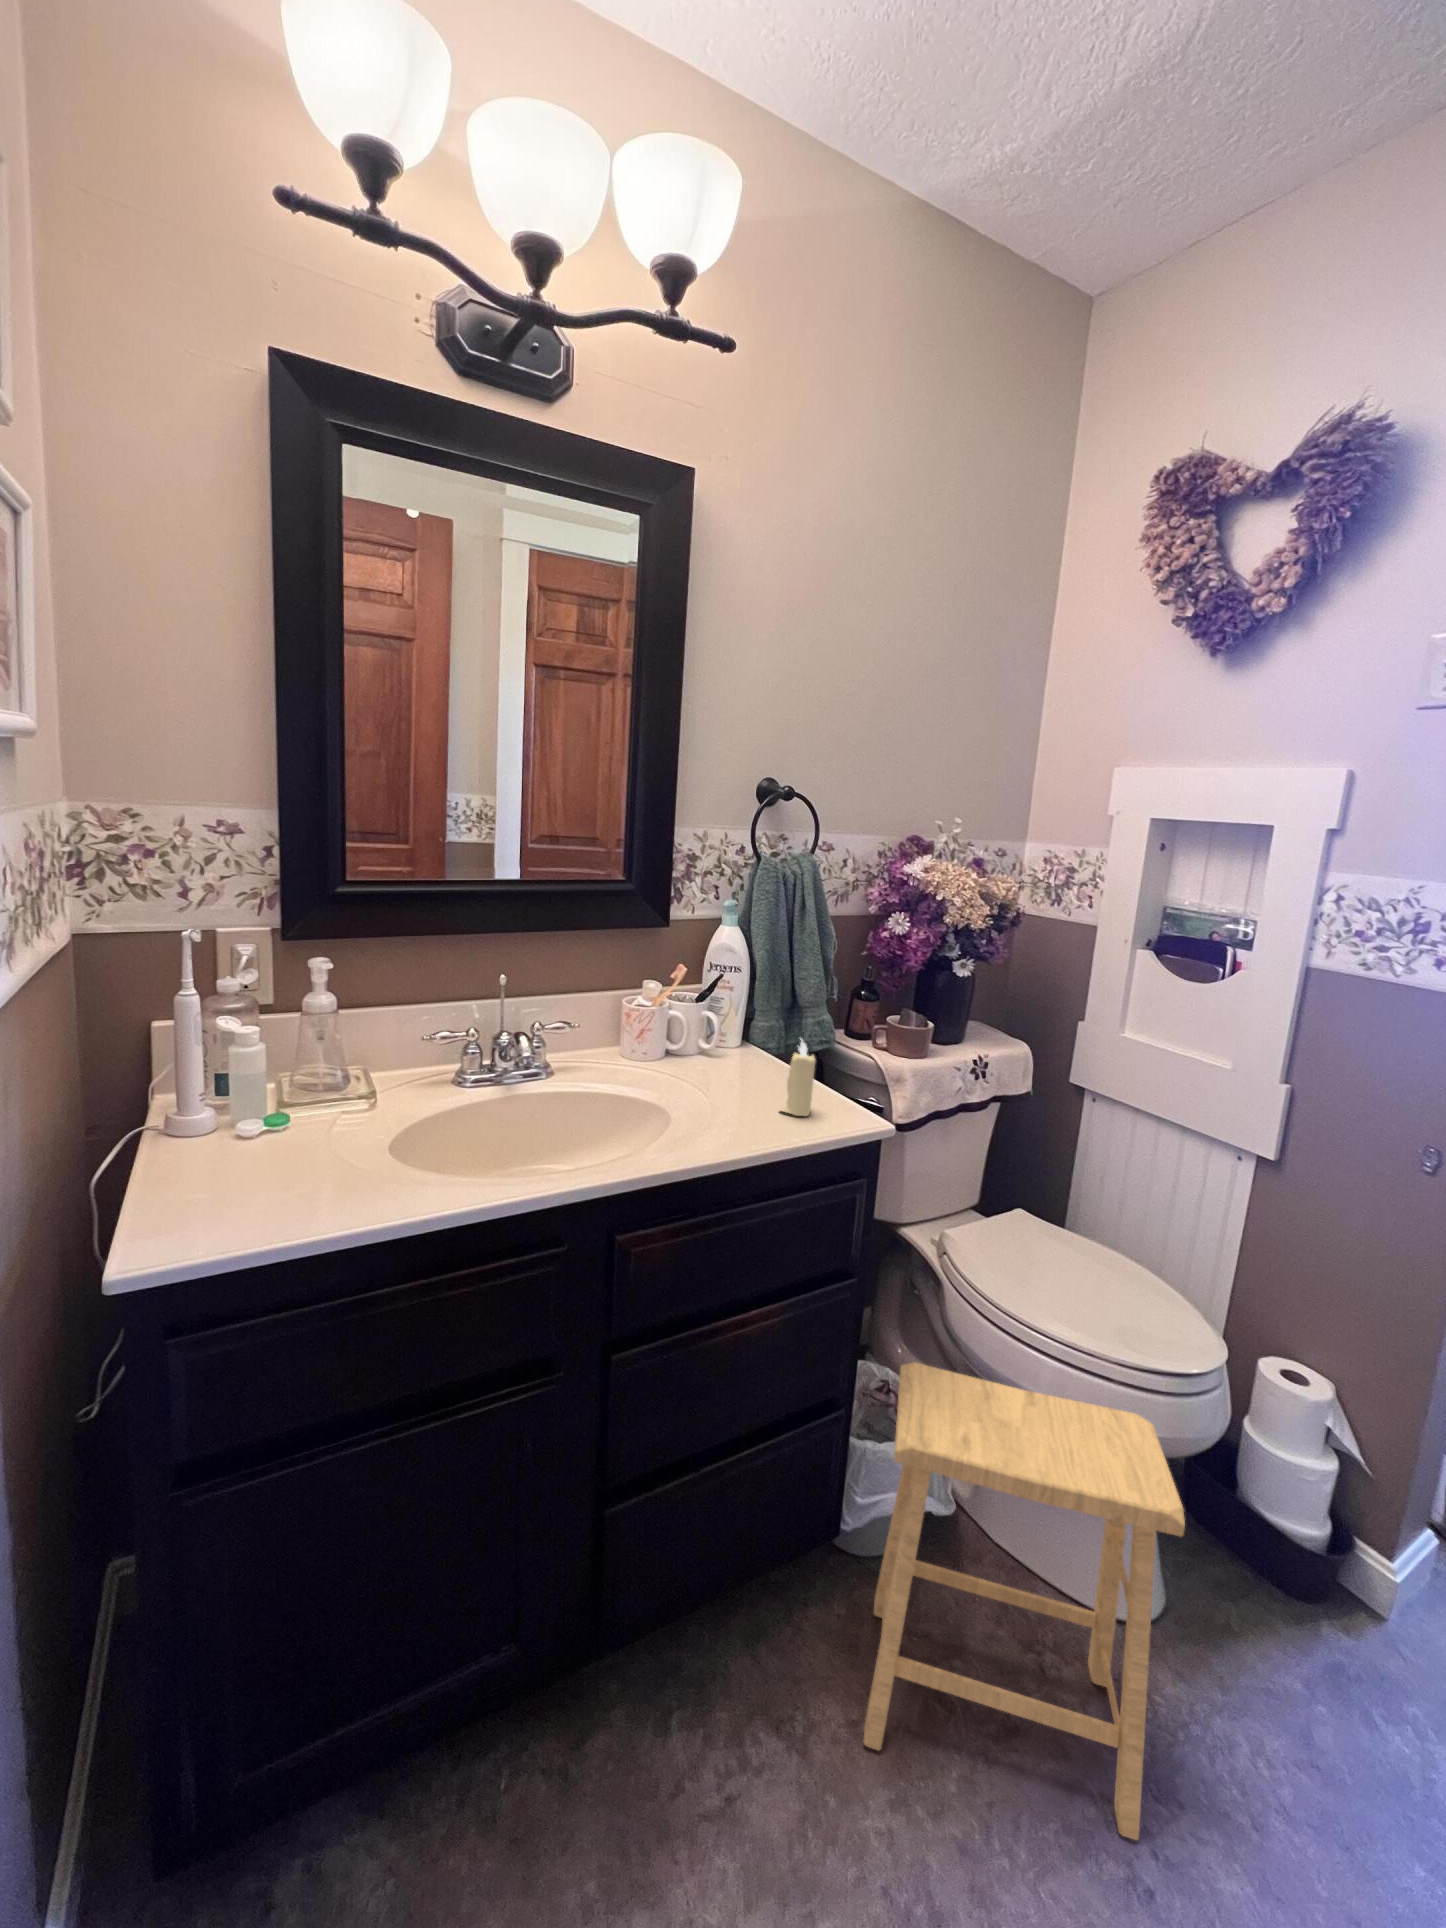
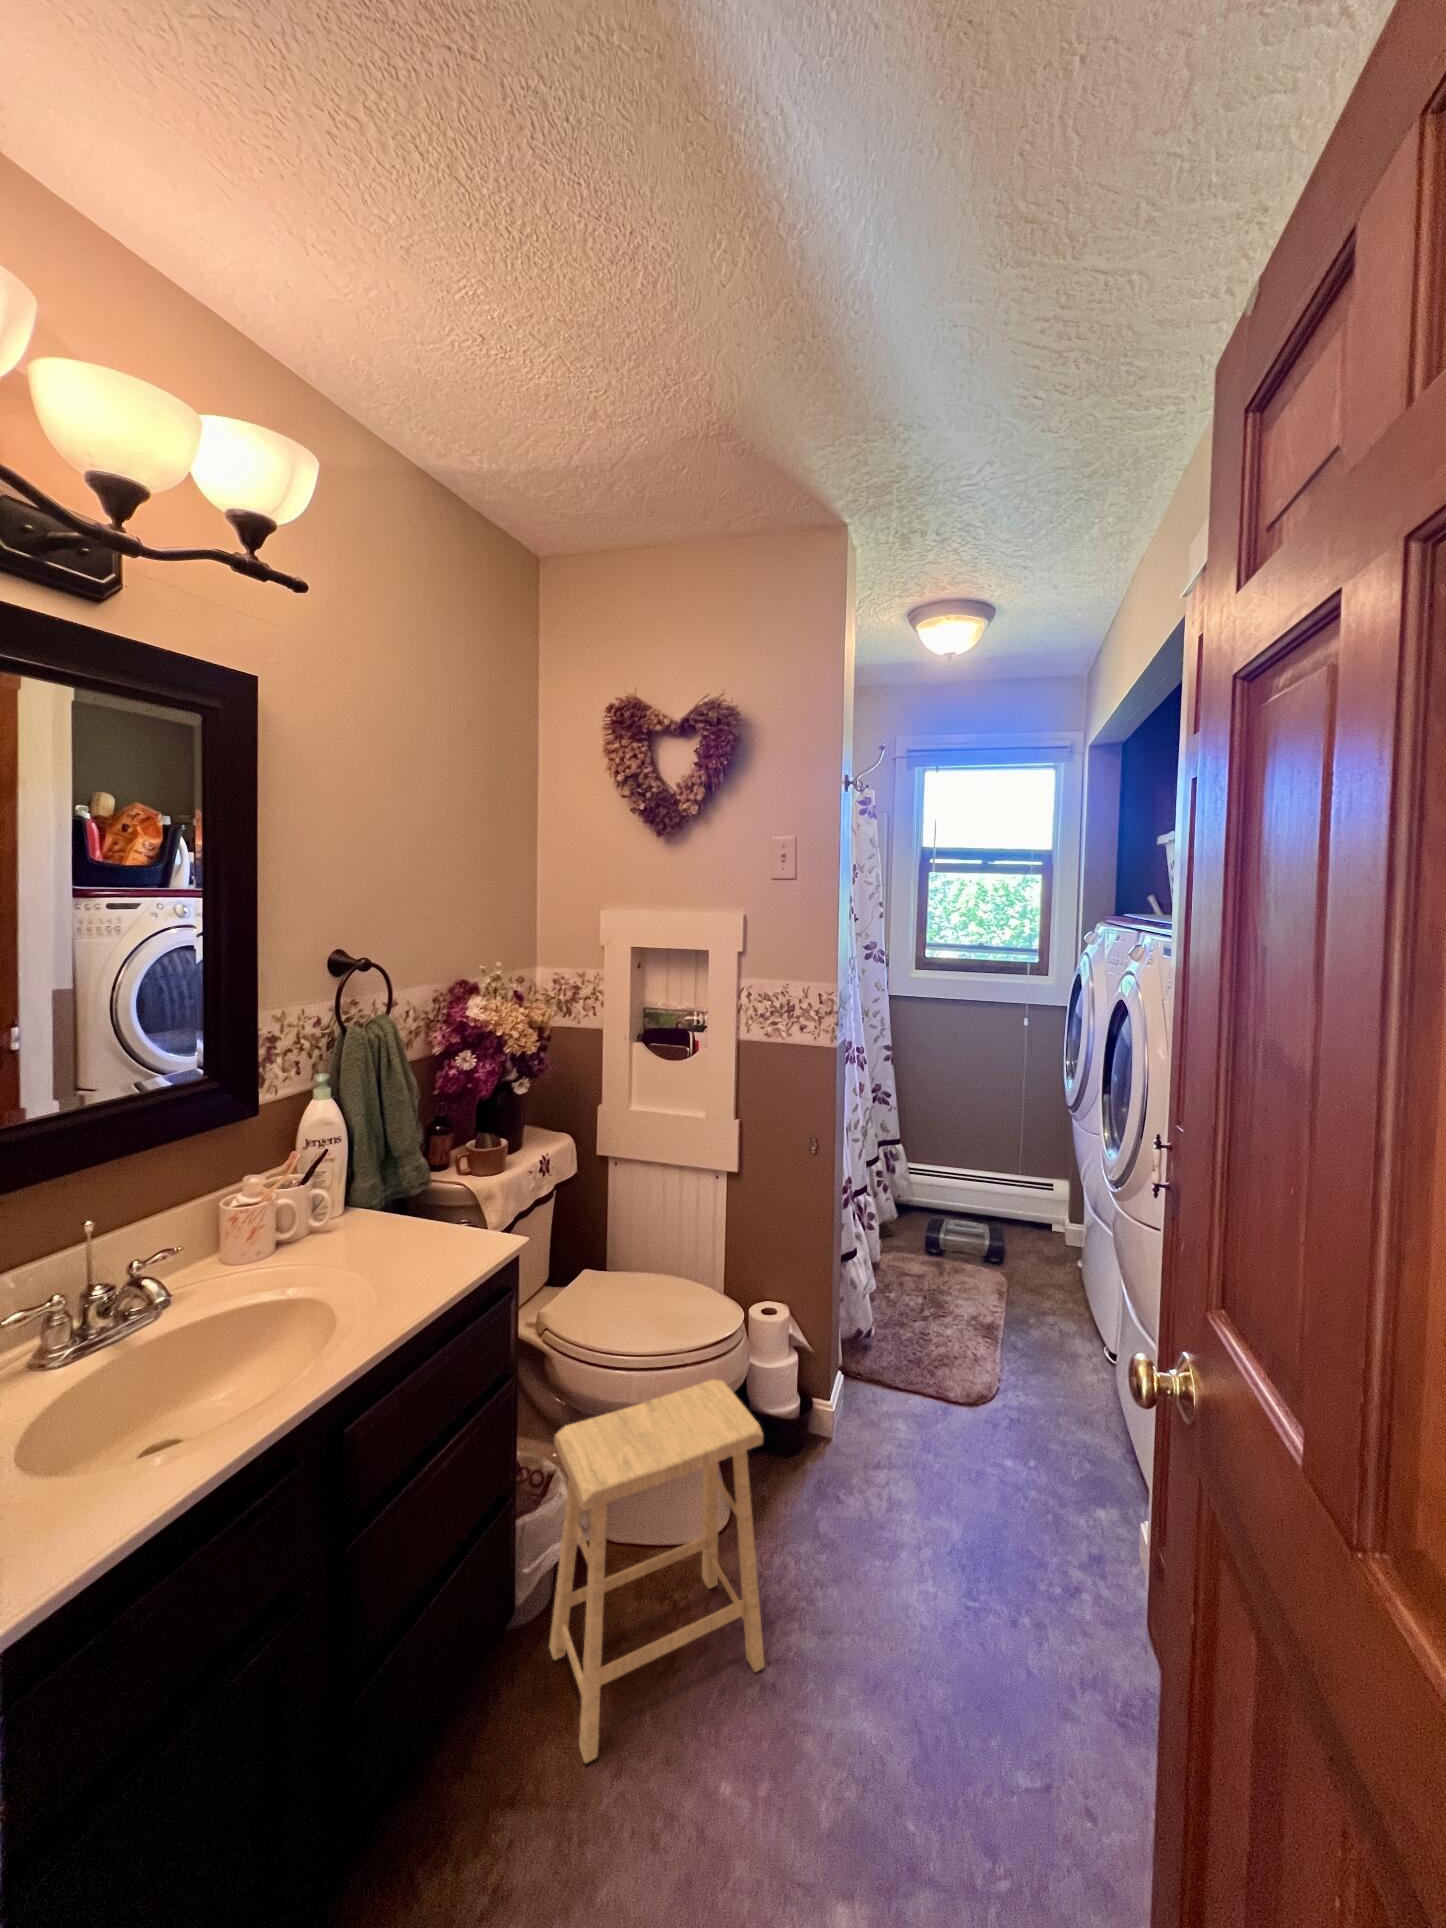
candle: present [780,1039,816,1116] -> none [428,1194,459,1264]

